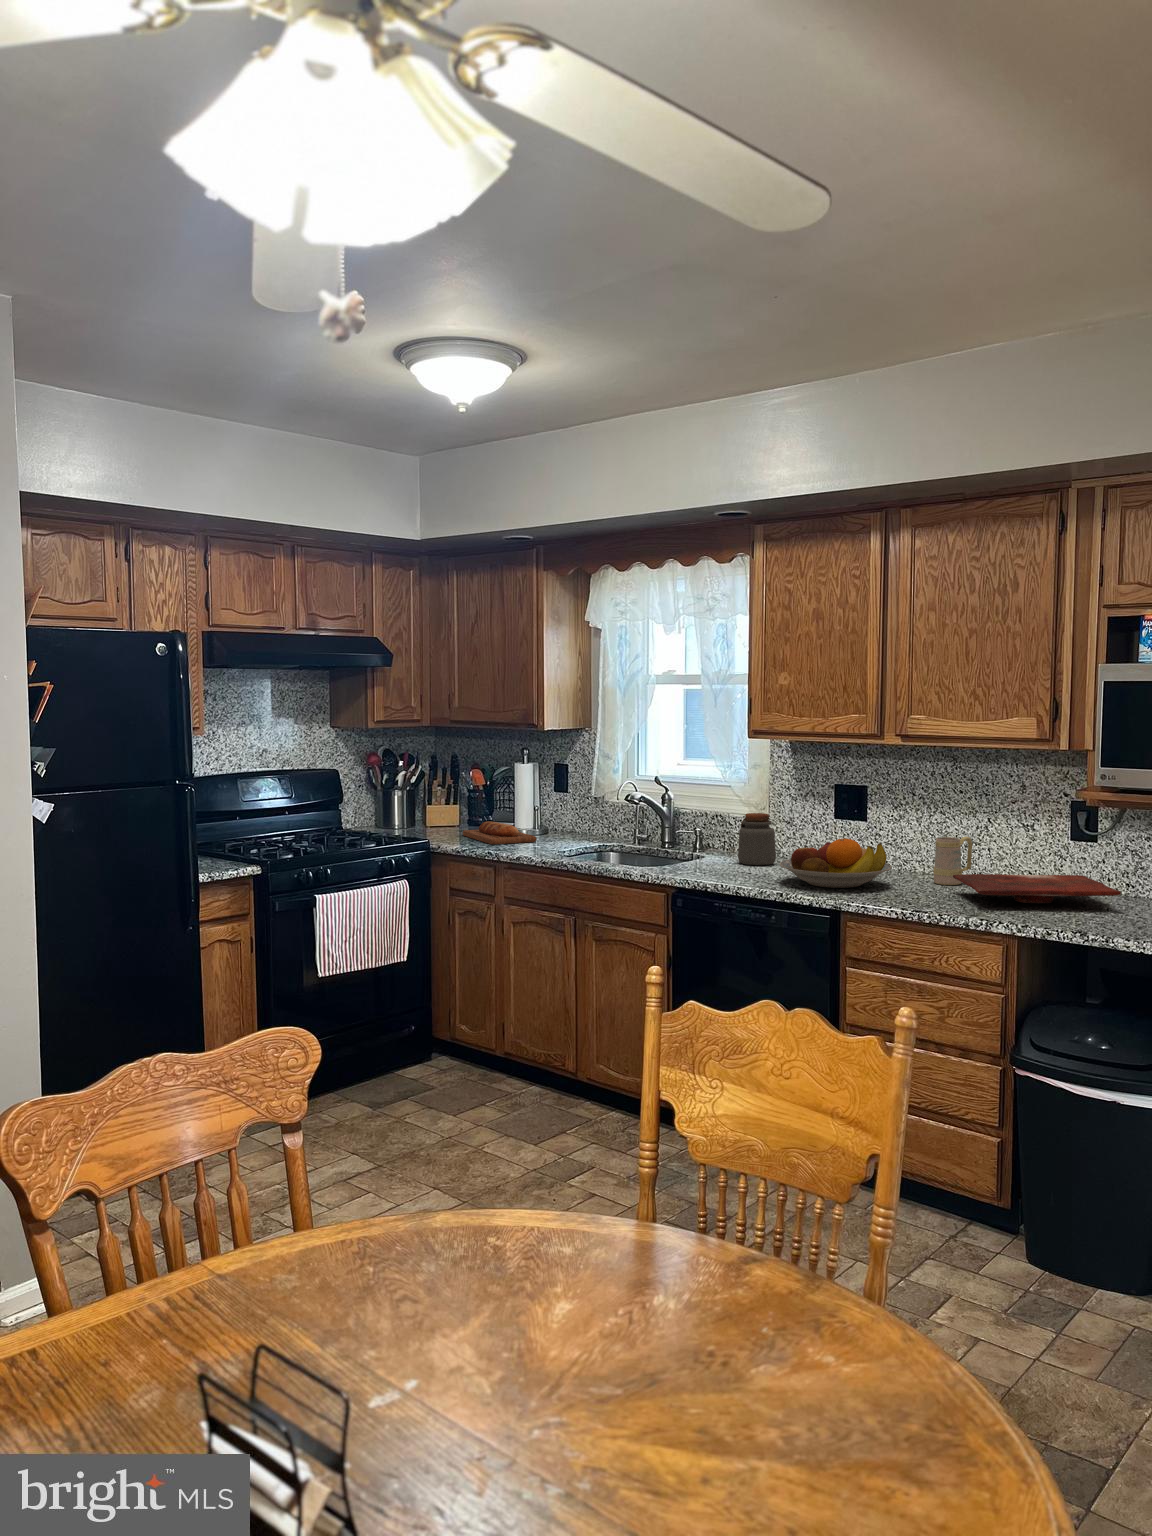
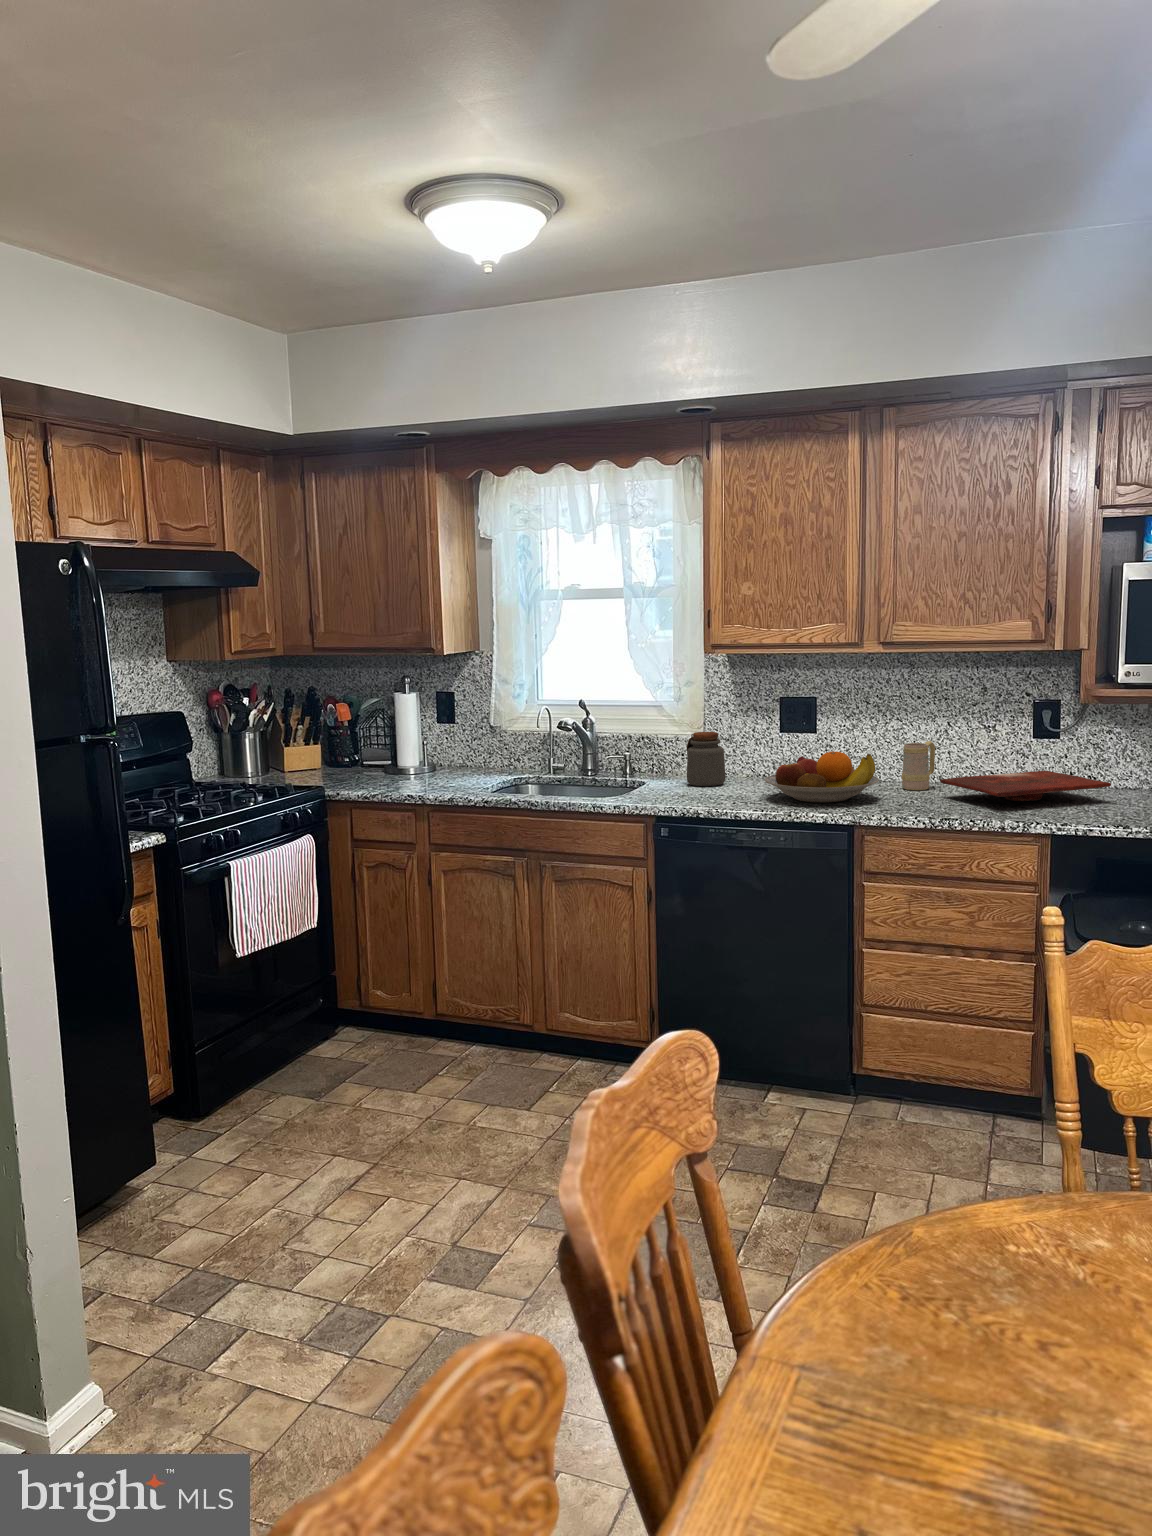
bread loaf: present [463,821,536,844] -> none [342,761,439,786]

